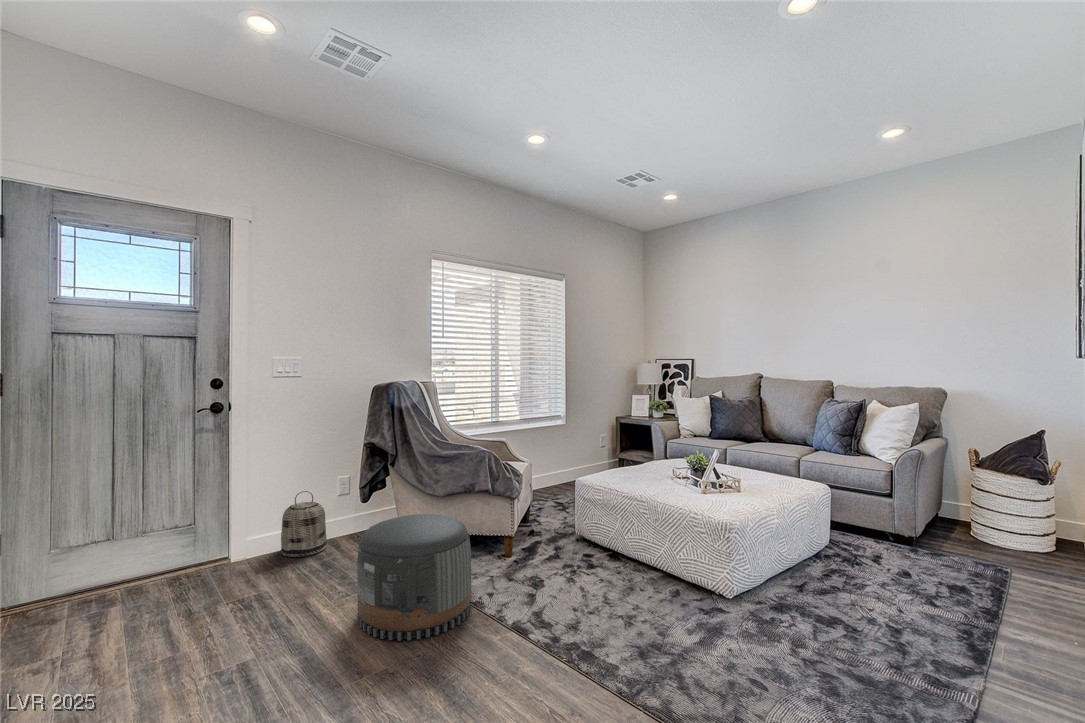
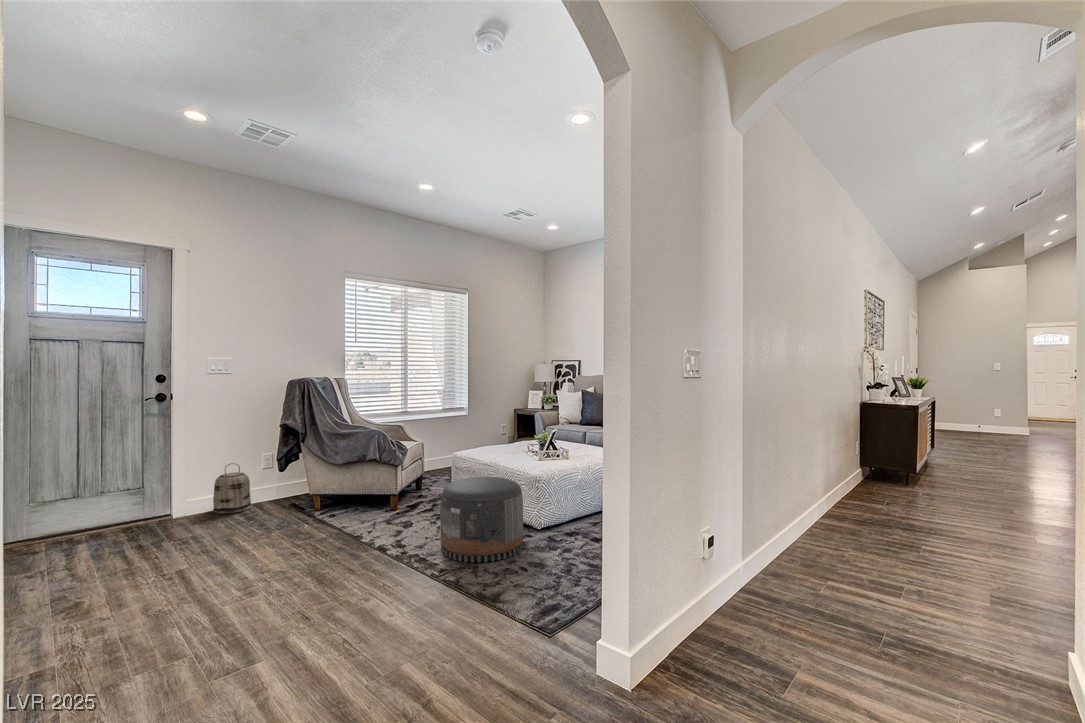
pouf: present [357,514,472,641] -> present [440,477,523,562]

